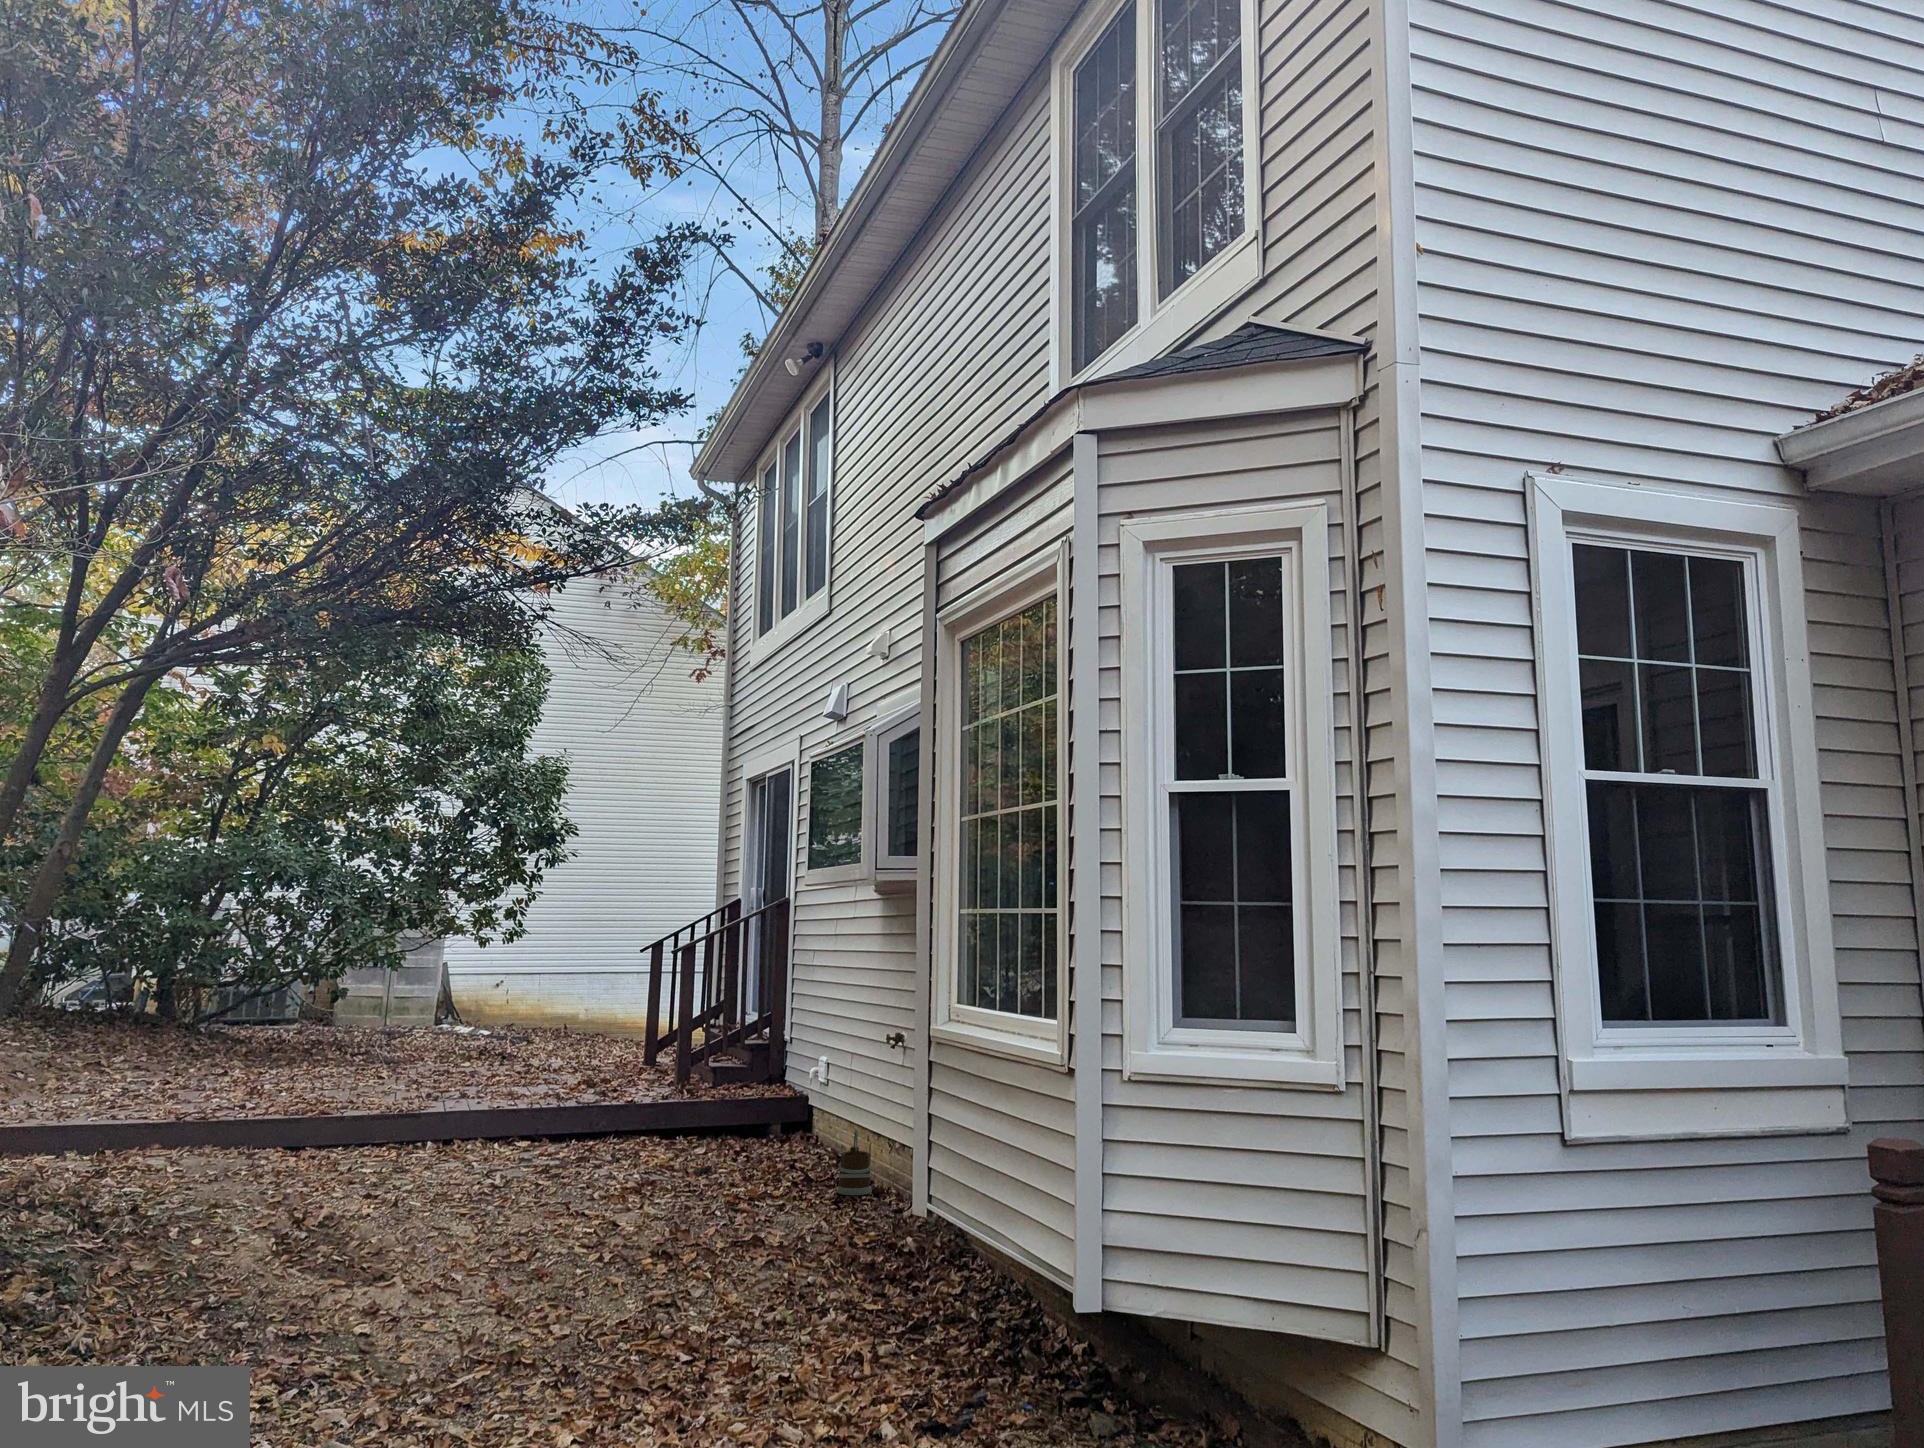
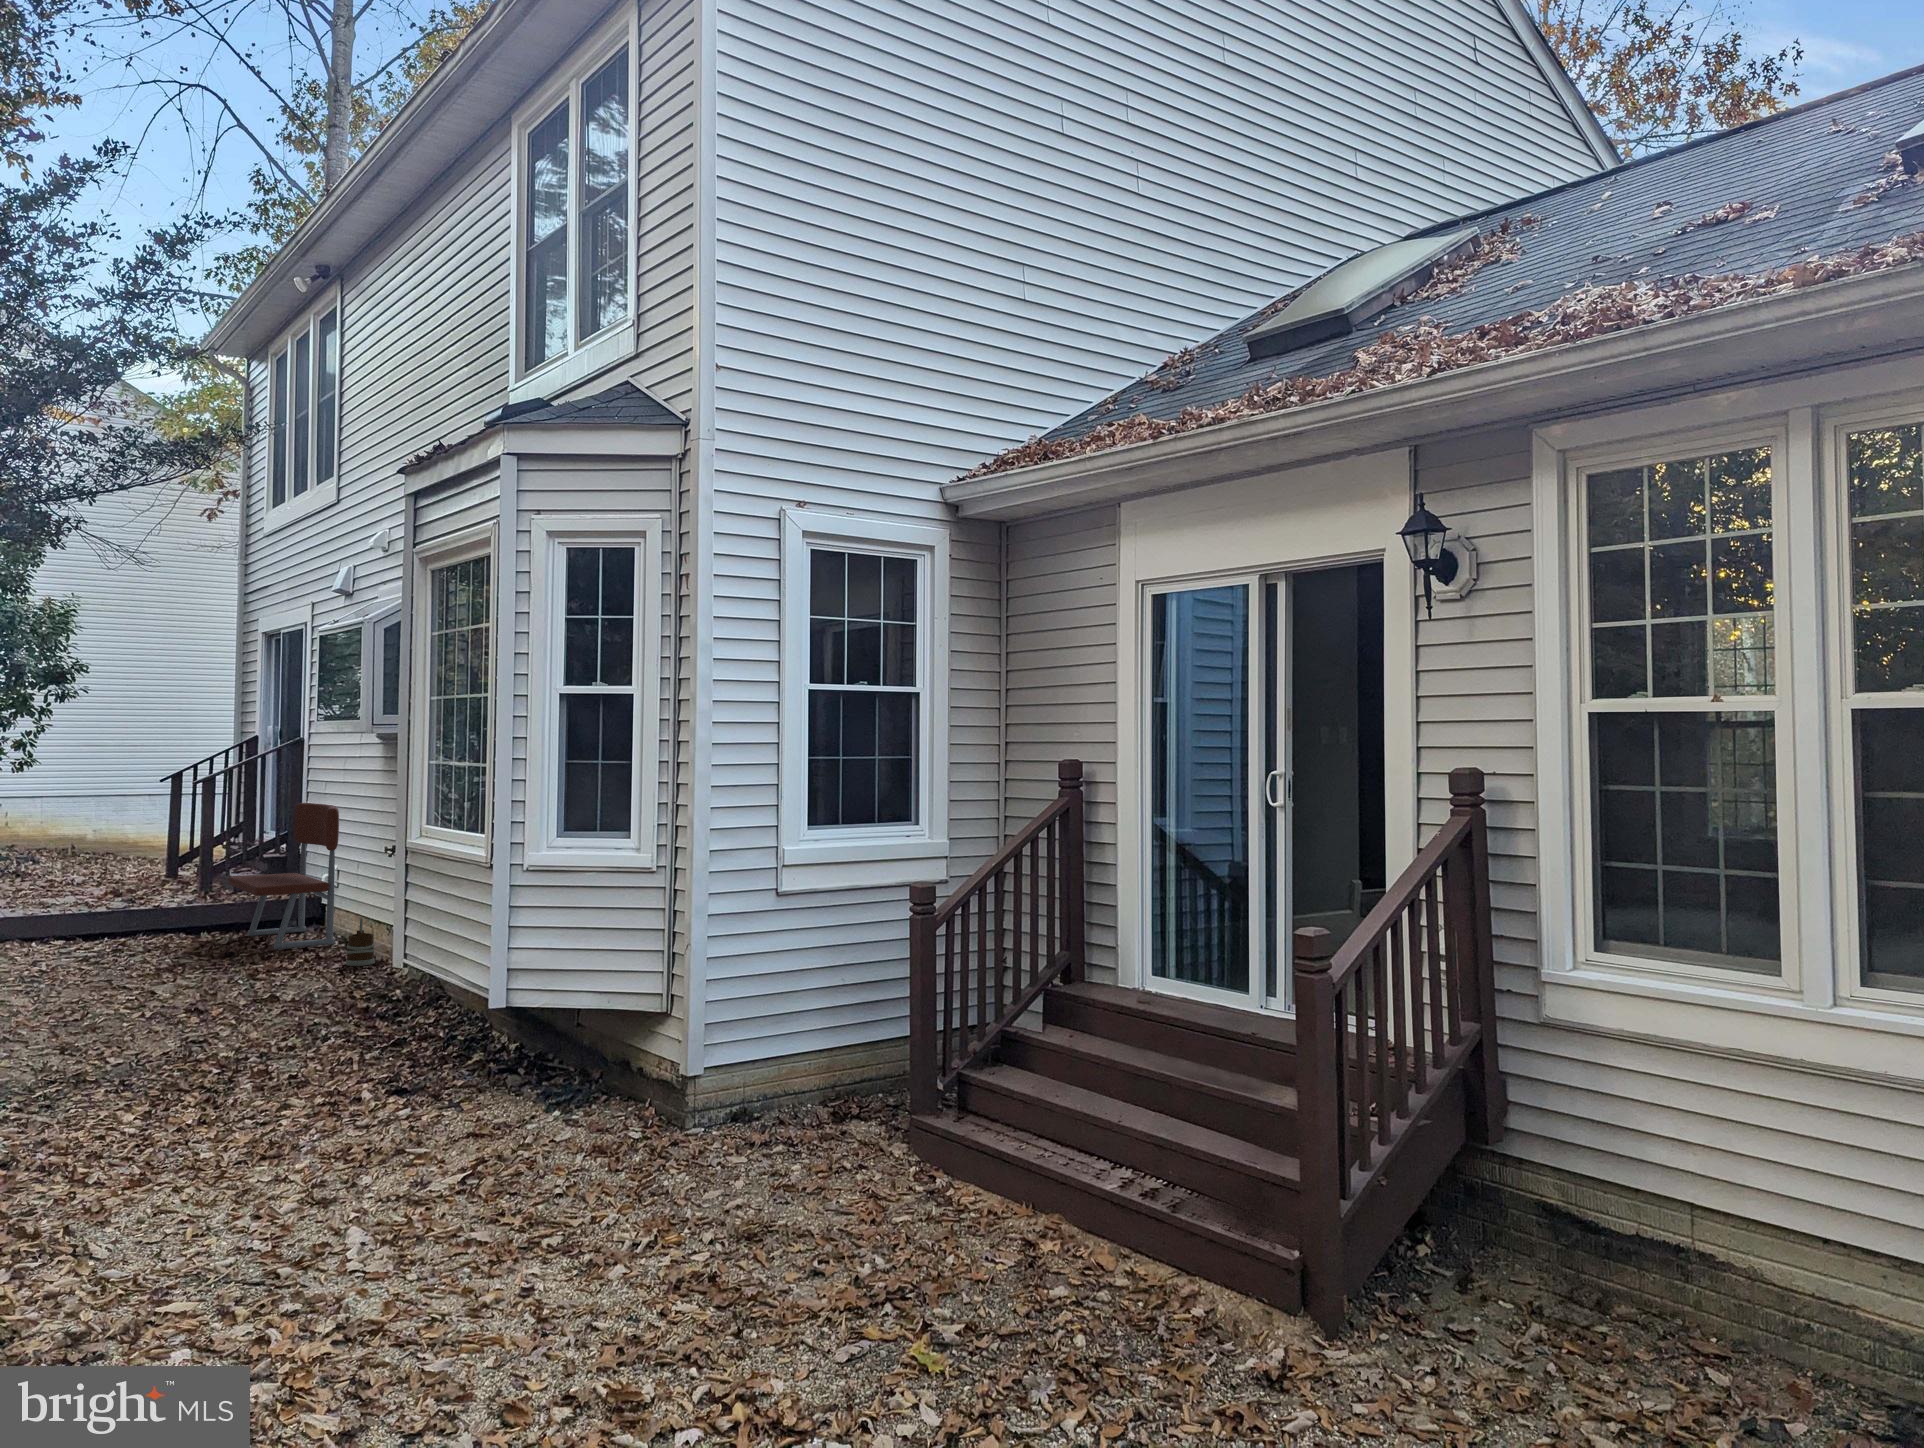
bench: none [706,979,828,1165] -> present [228,803,339,949]

